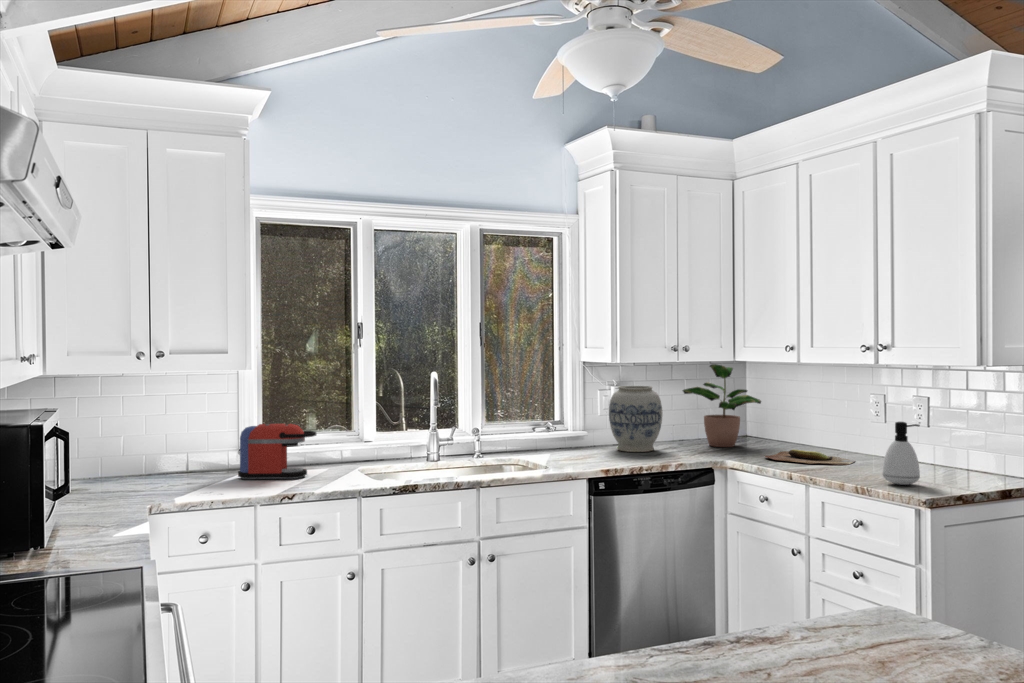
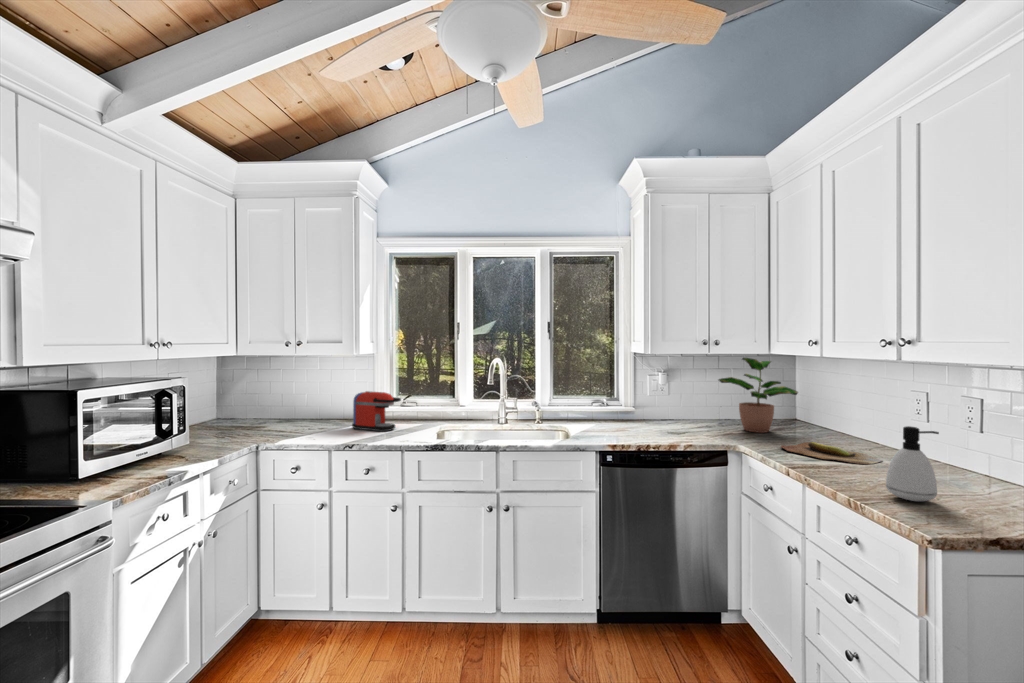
vase: present [609,386,662,452] -> none [646,374,693,431]

